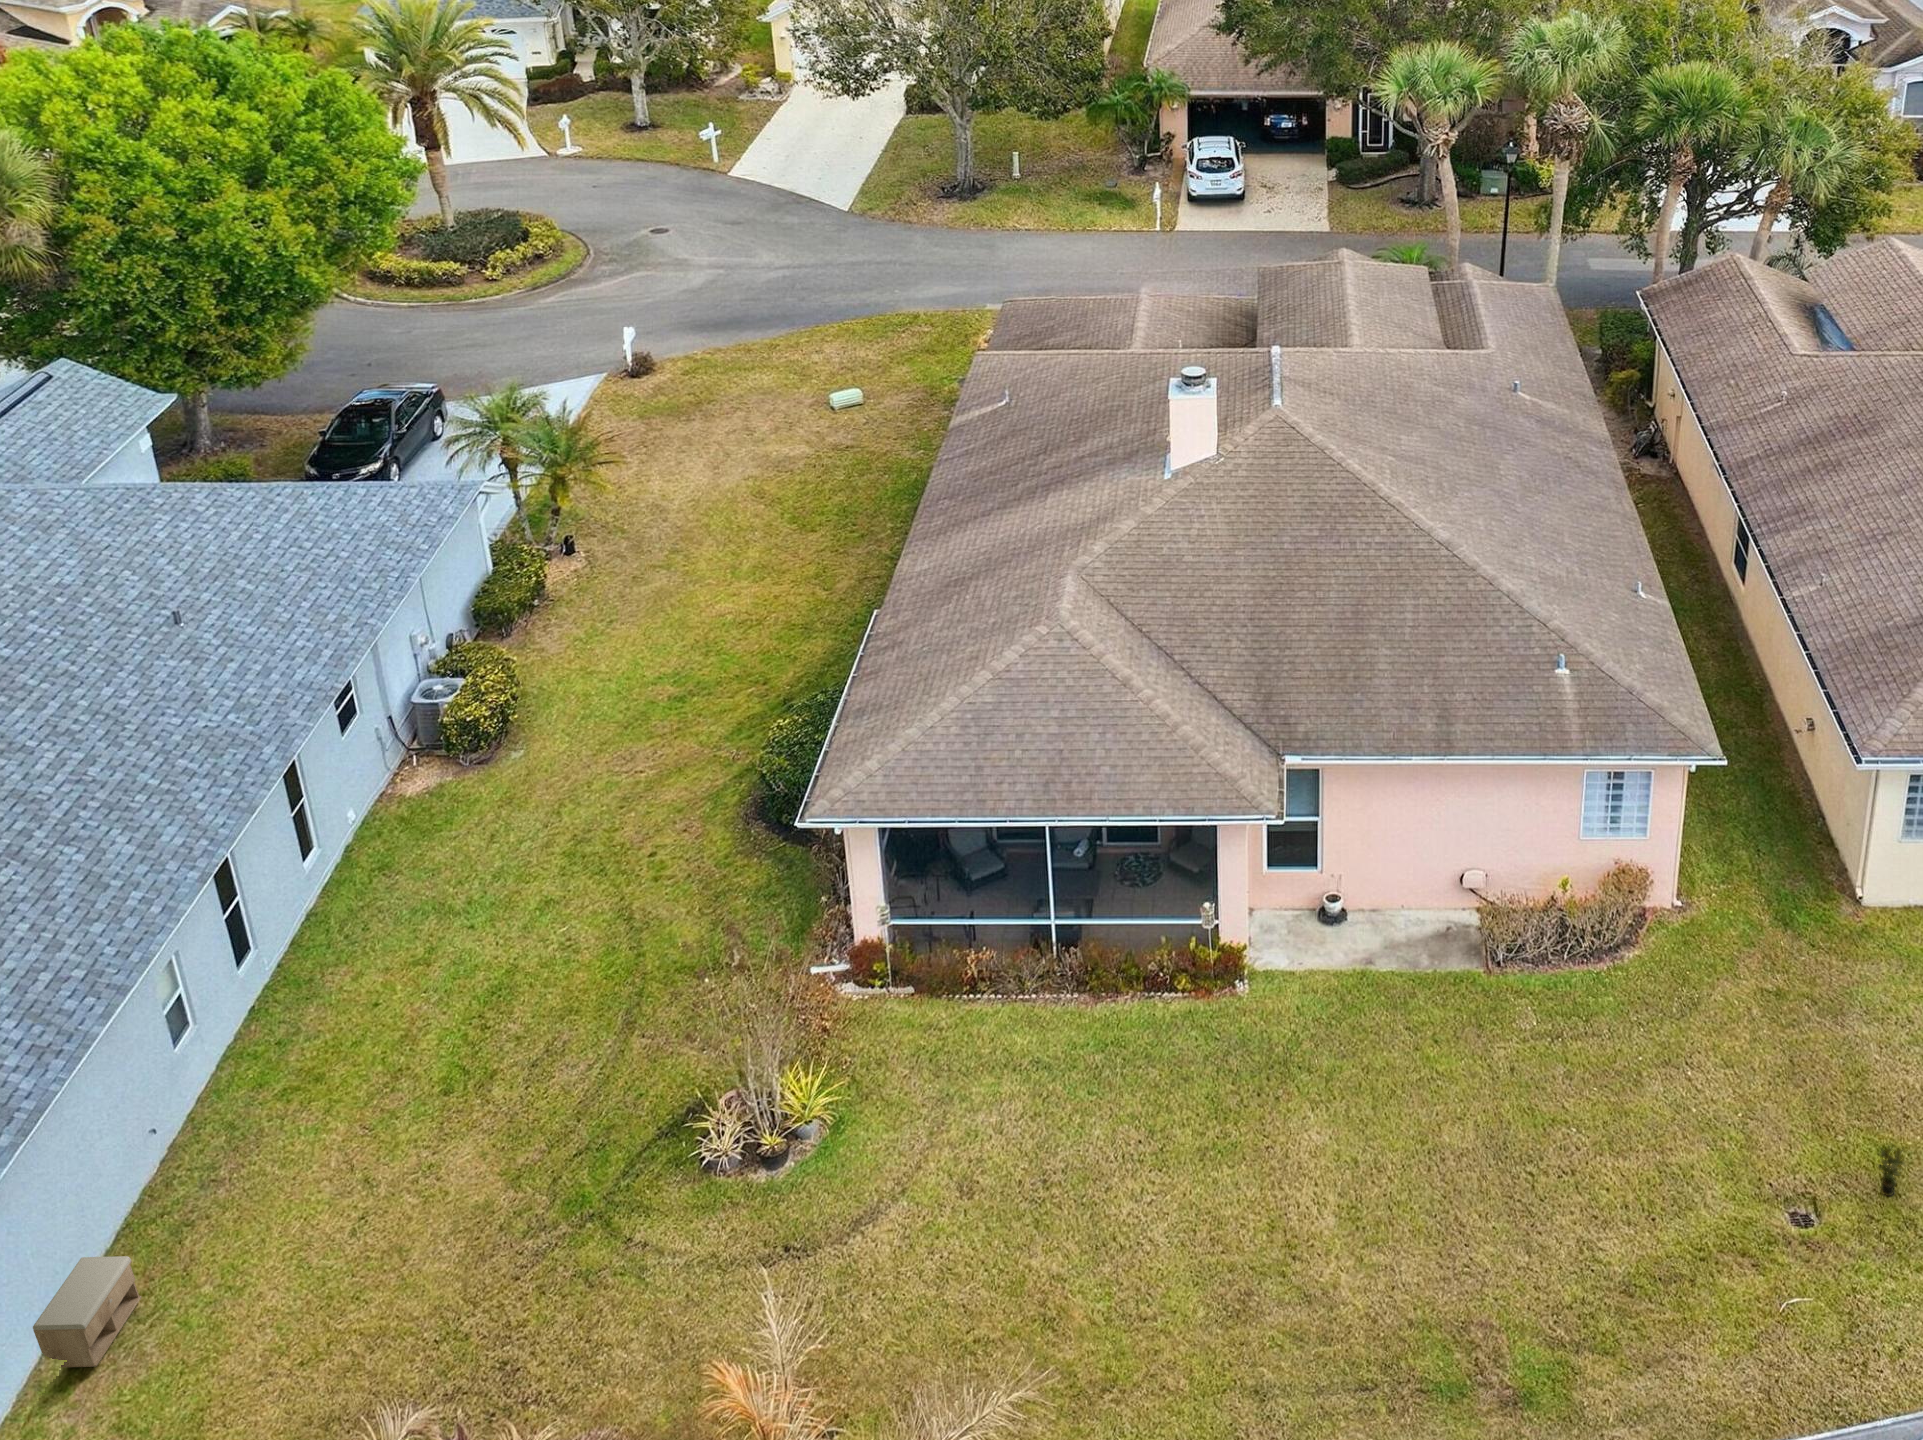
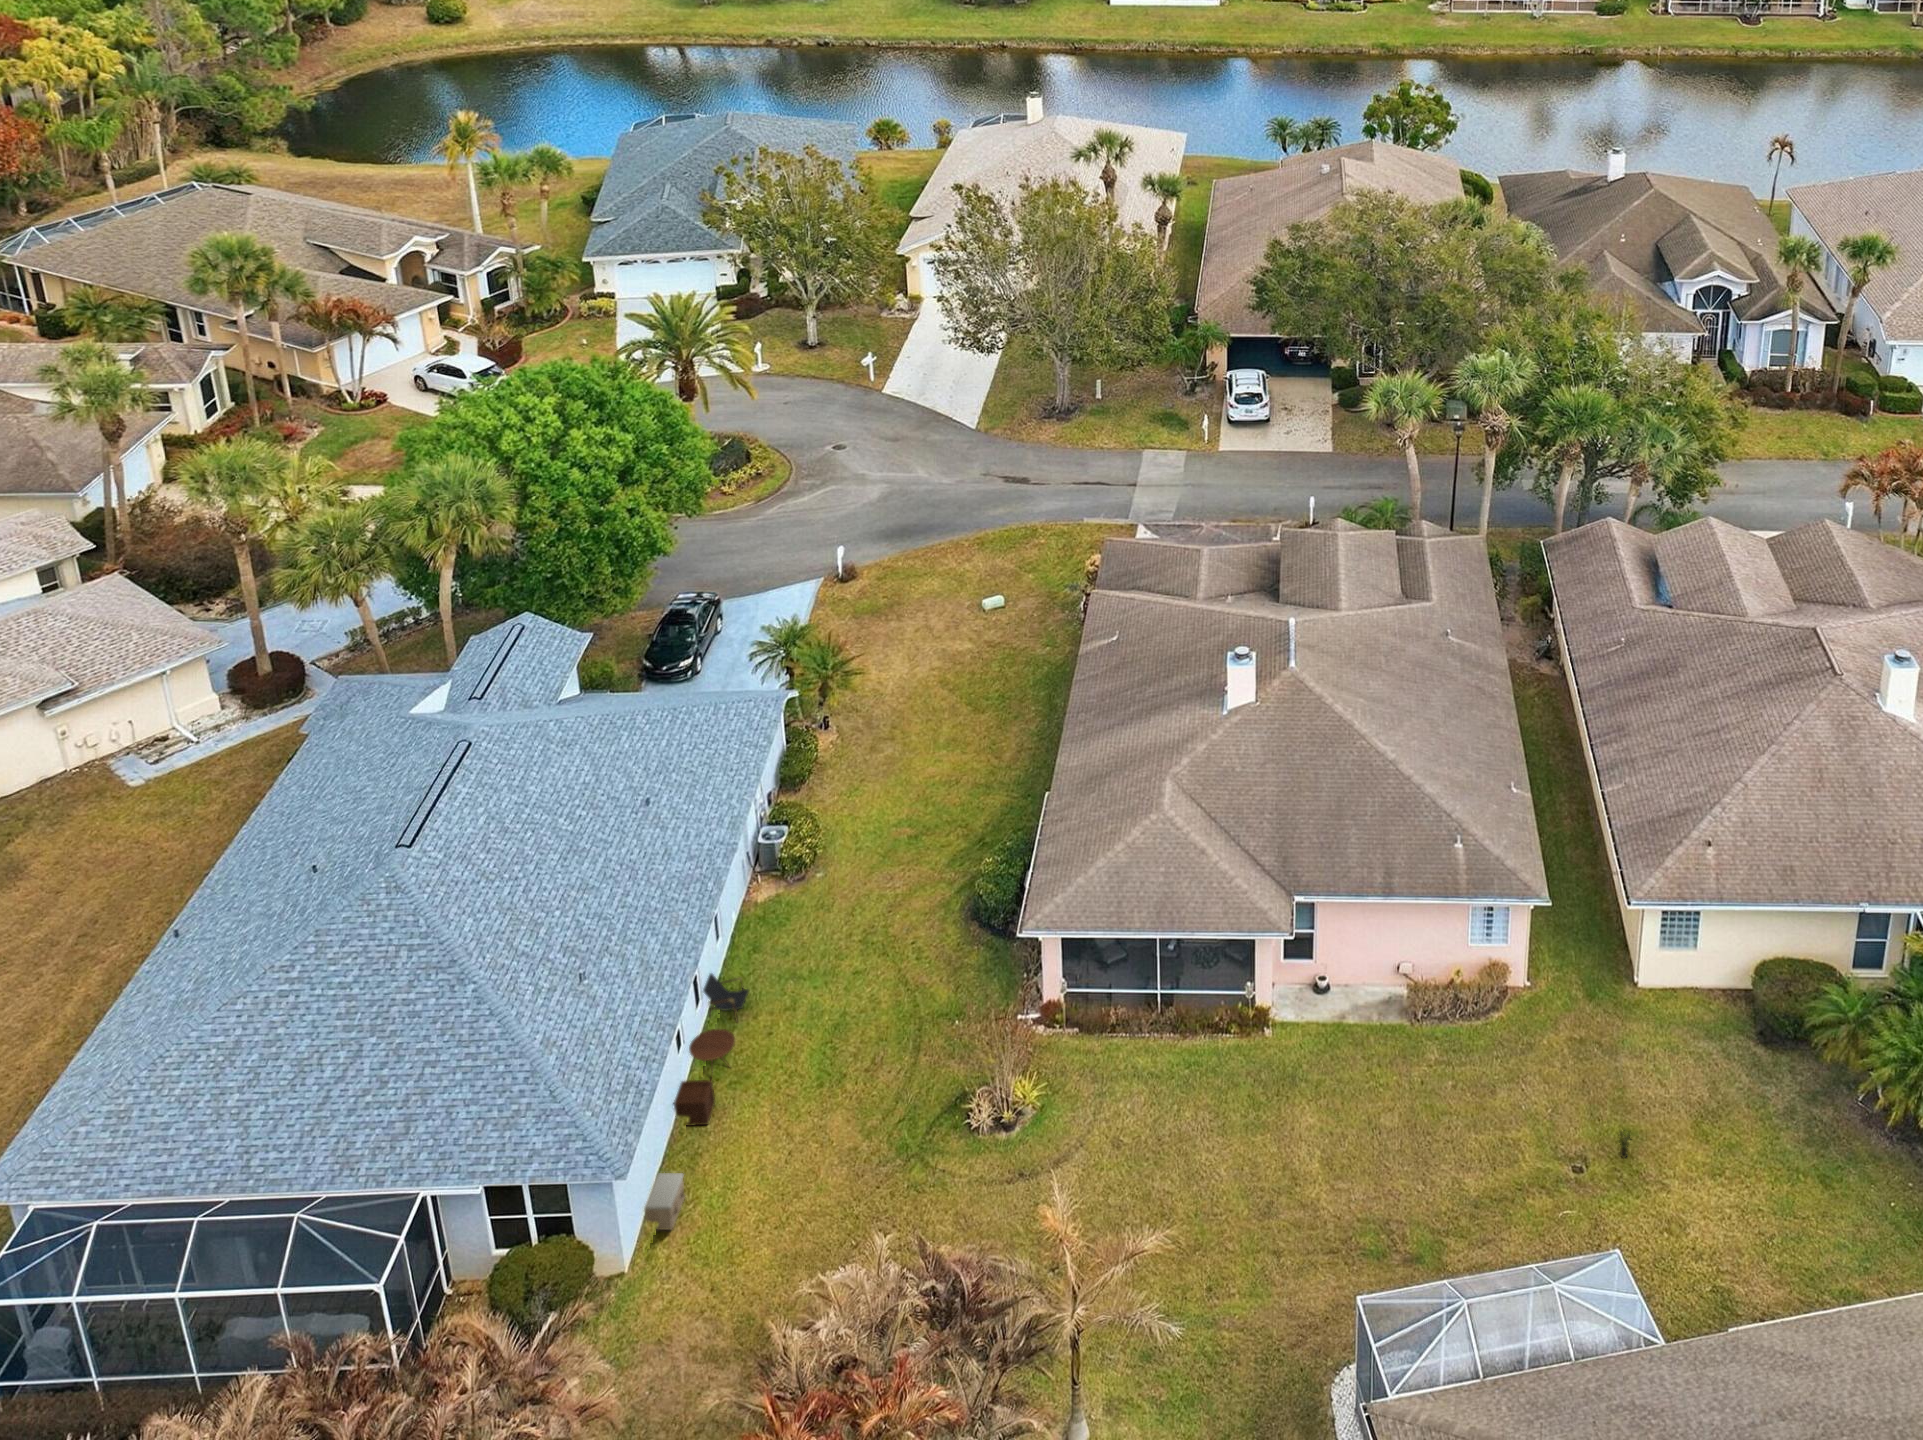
lounge chair: none [254,900,348,983] -> present [703,974,749,1019]
round table: none [205,992,295,1081] -> present [689,1029,735,1071]
wooden crate: none [150,1081,246,1165] -> present [674,1080,715,1126]

